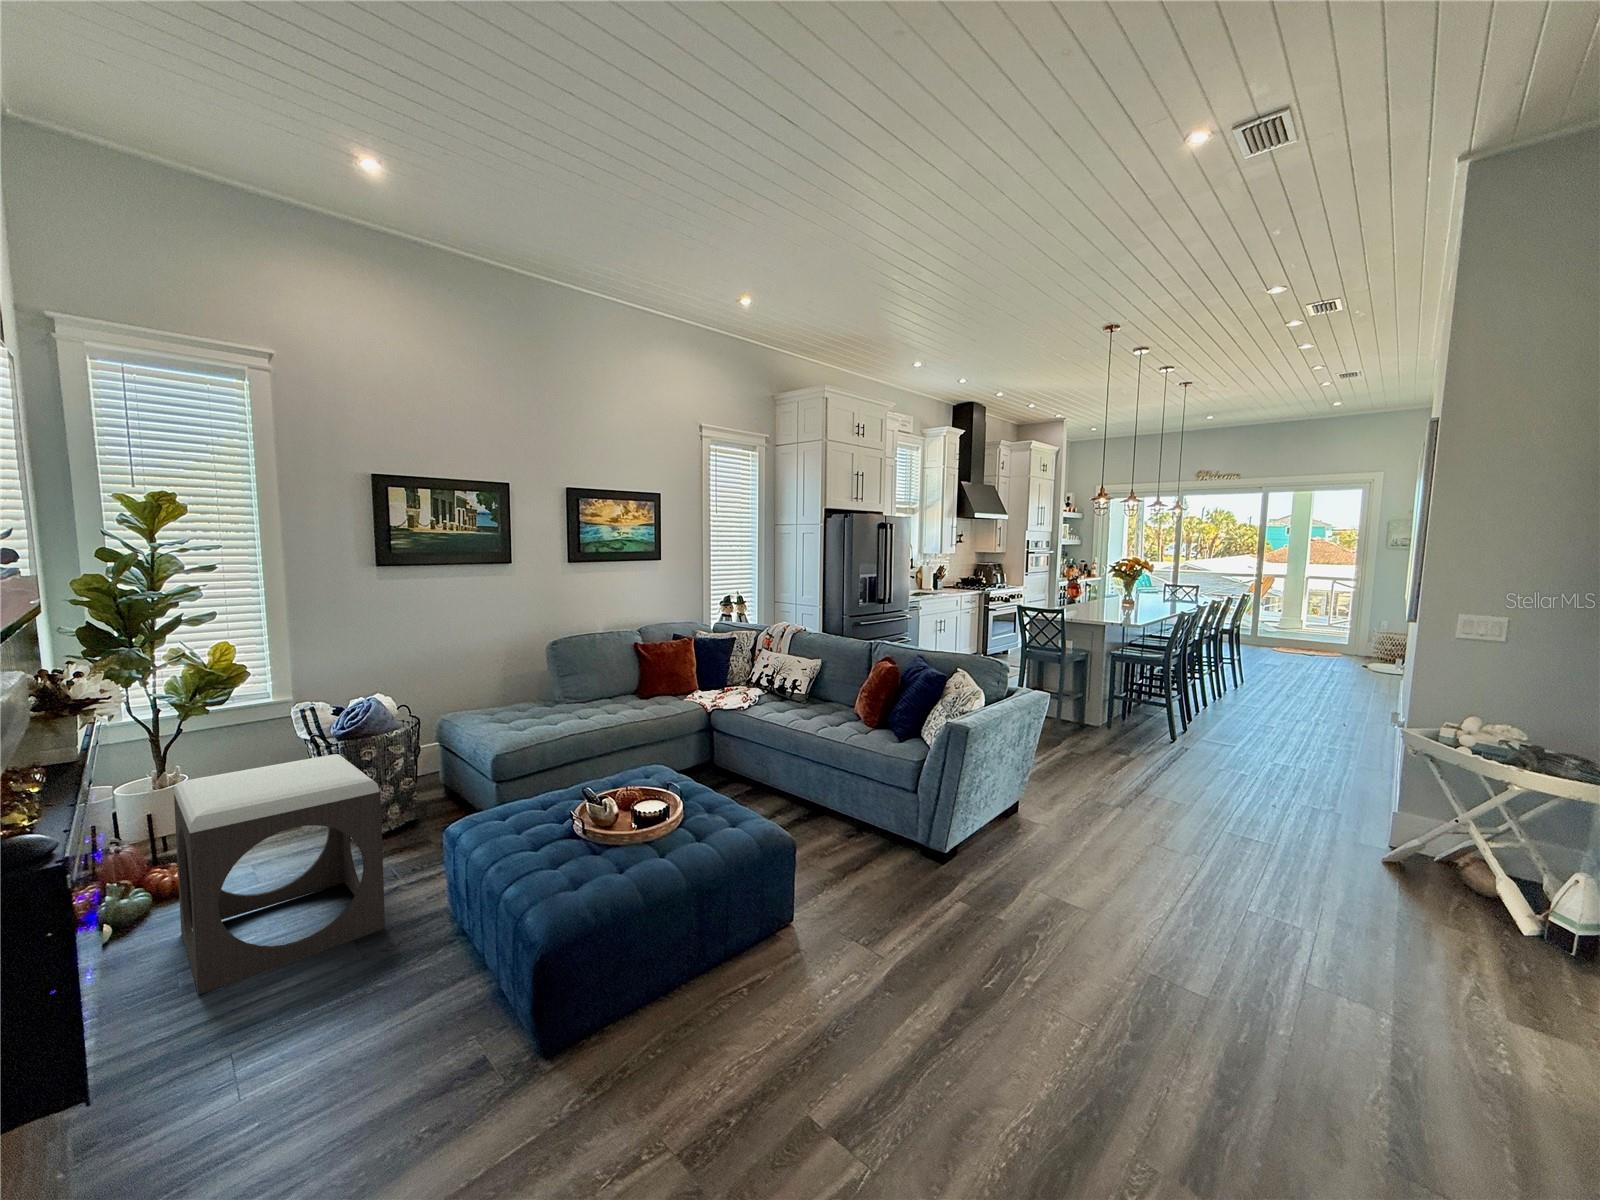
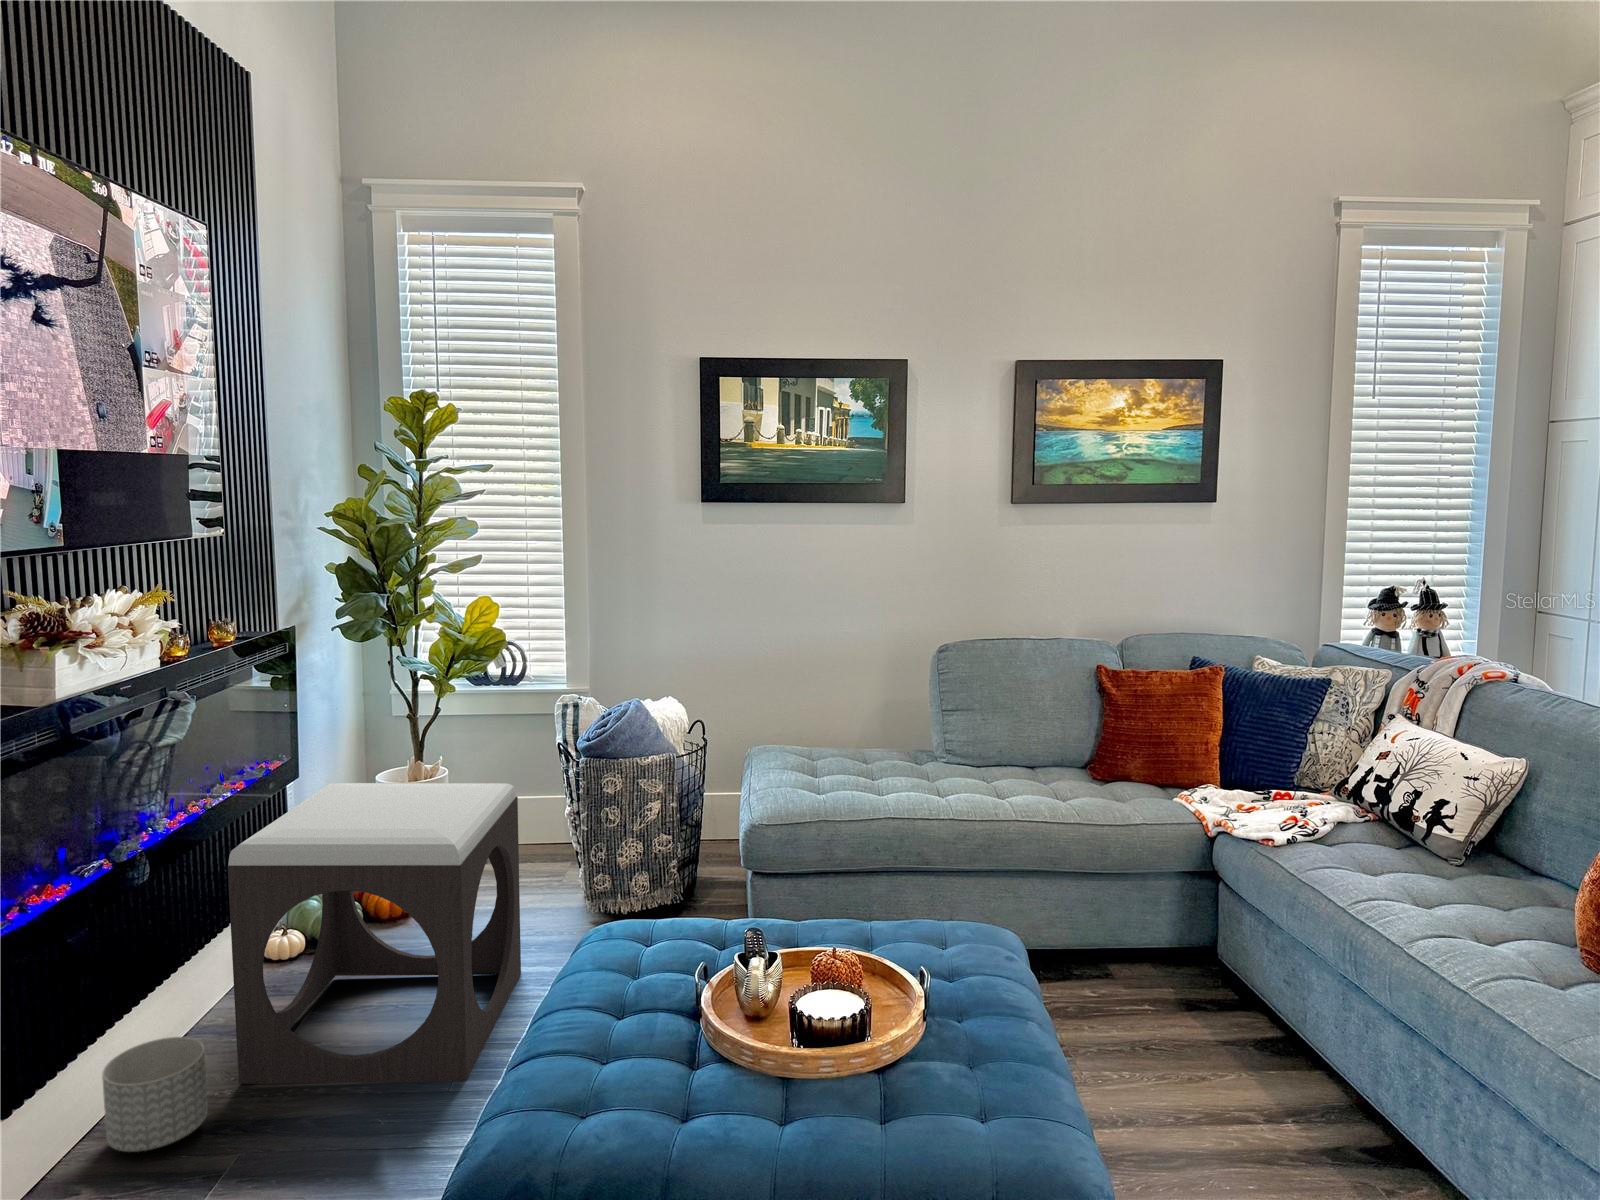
planter: none [125,960,214,1050] -> present [102,1037,208,1152]

